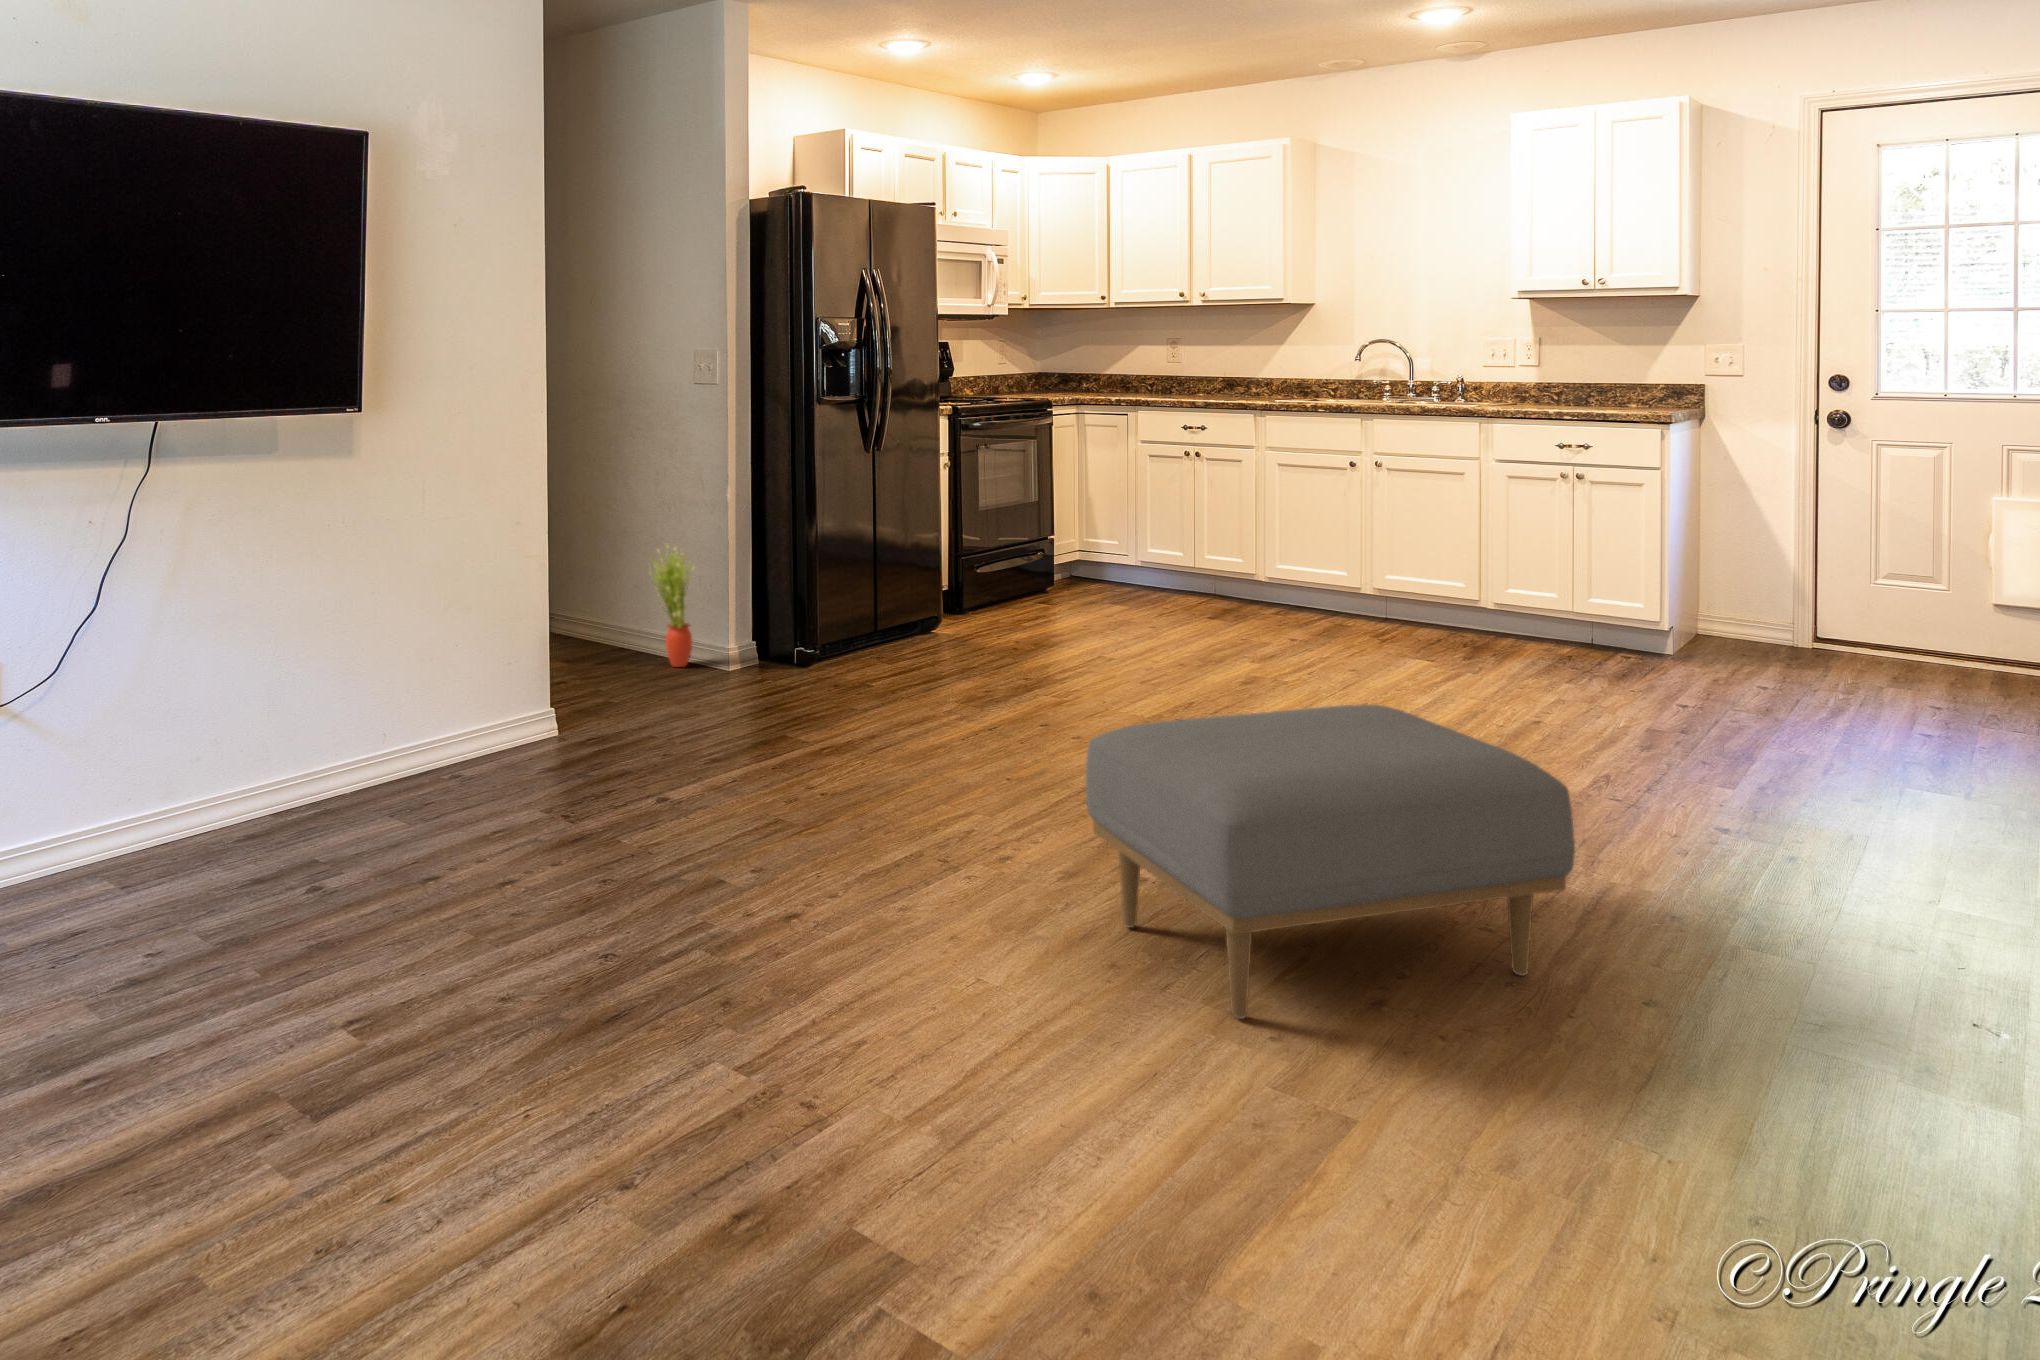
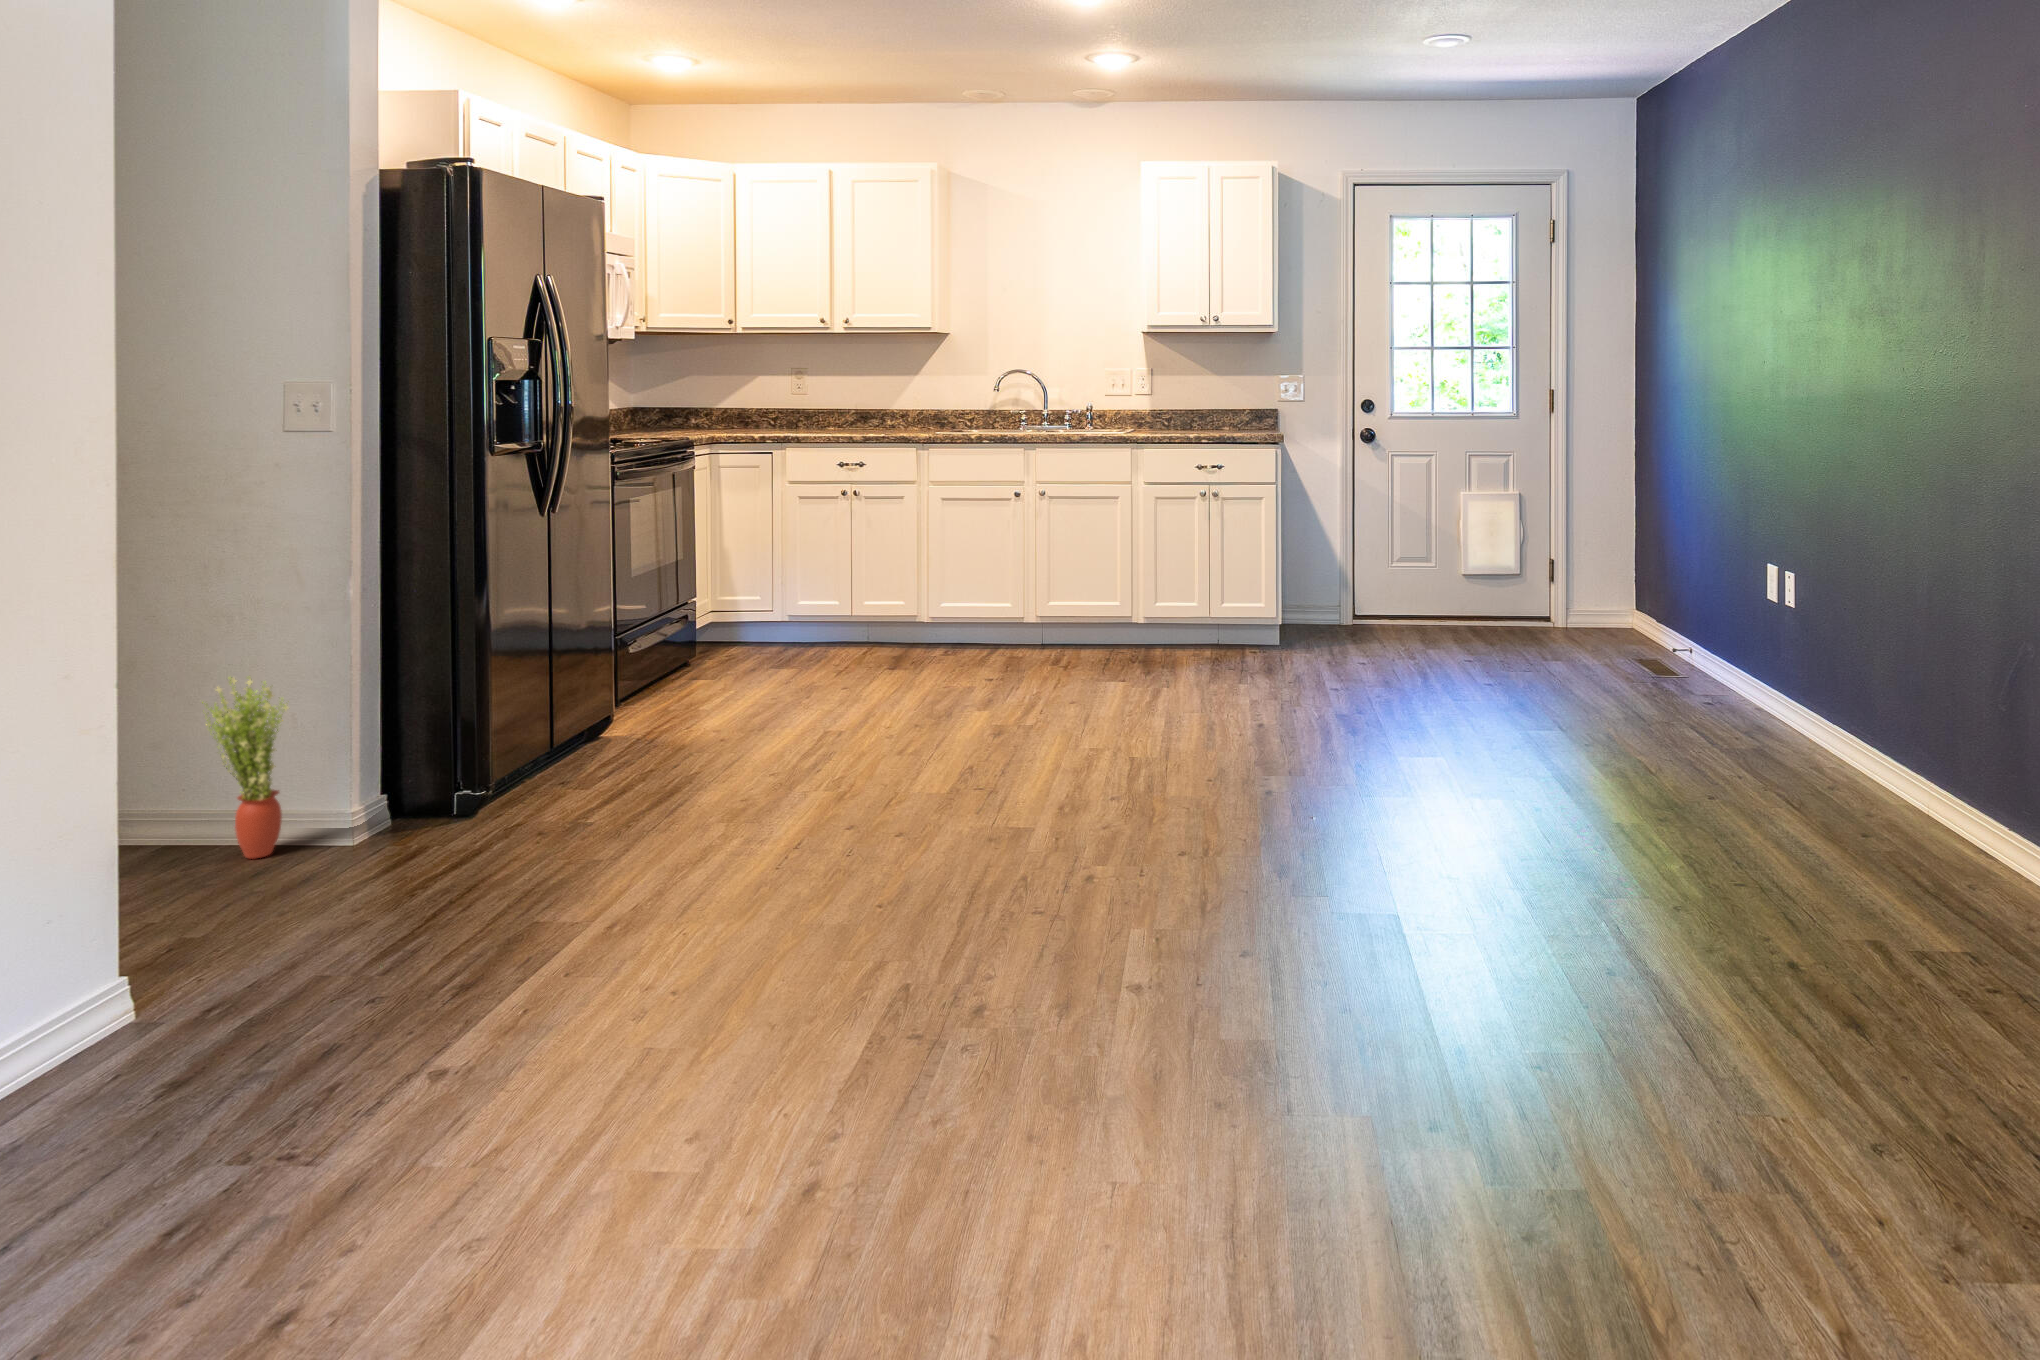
ottoman: present [1086,704,1575,1019] -> none [1117,741,1528,1103]

